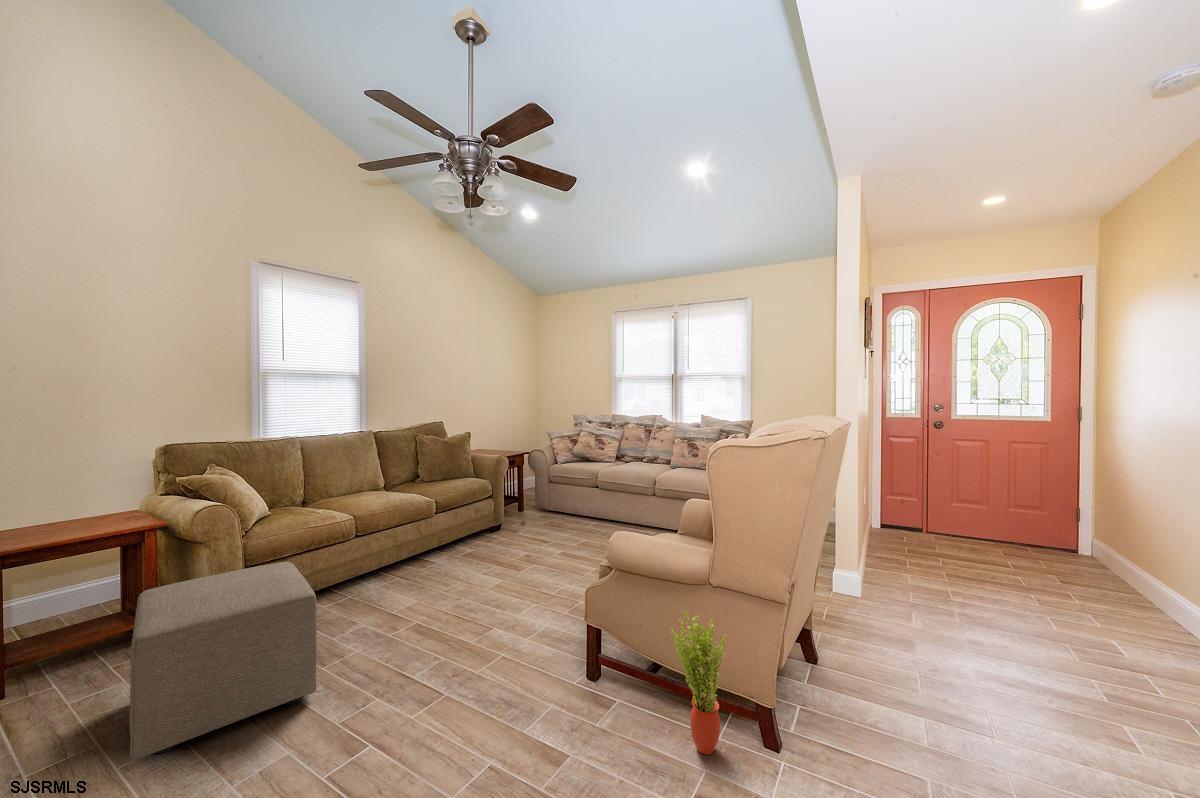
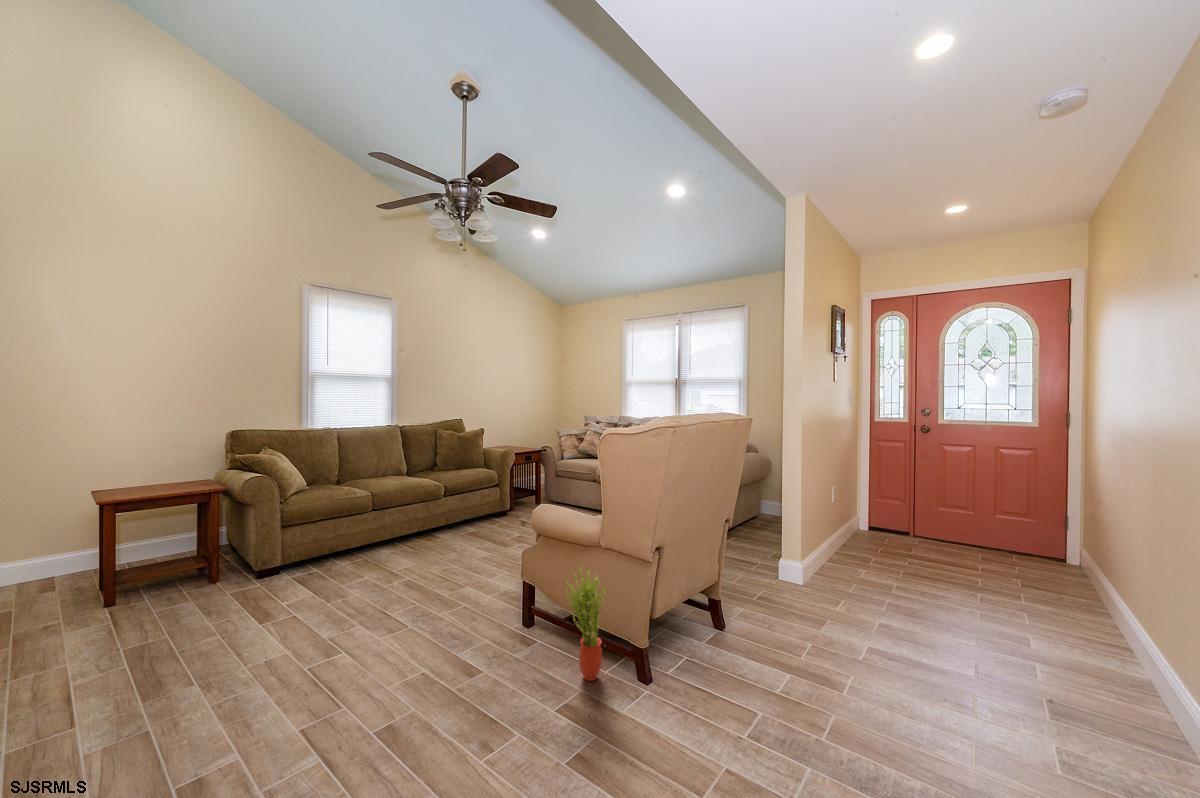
ottoman: present [129,562,317,761] -> none [185,521,319,645]

